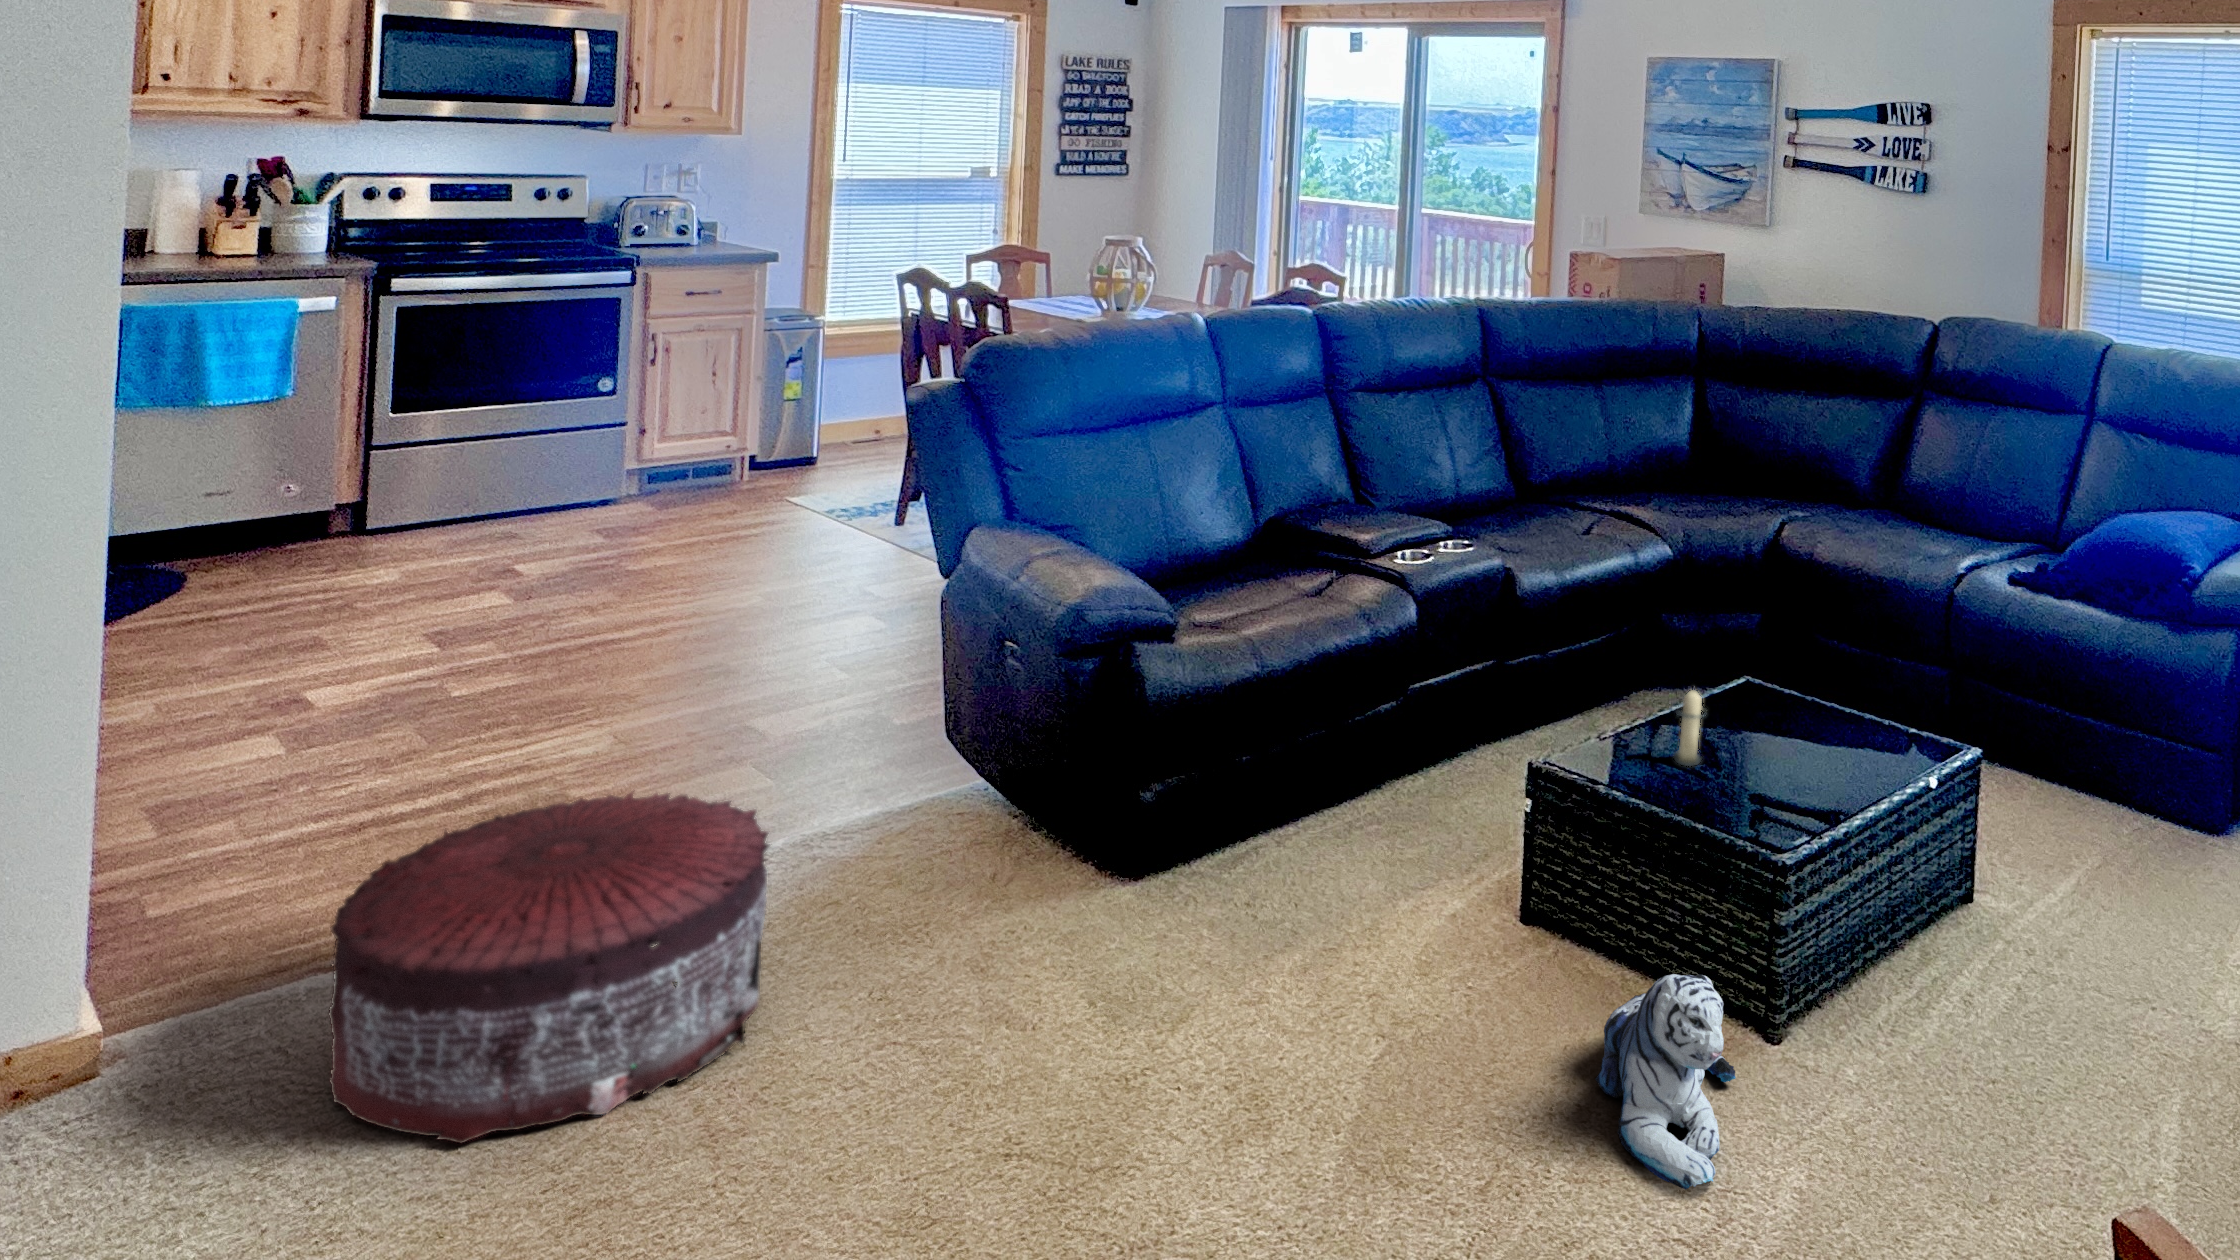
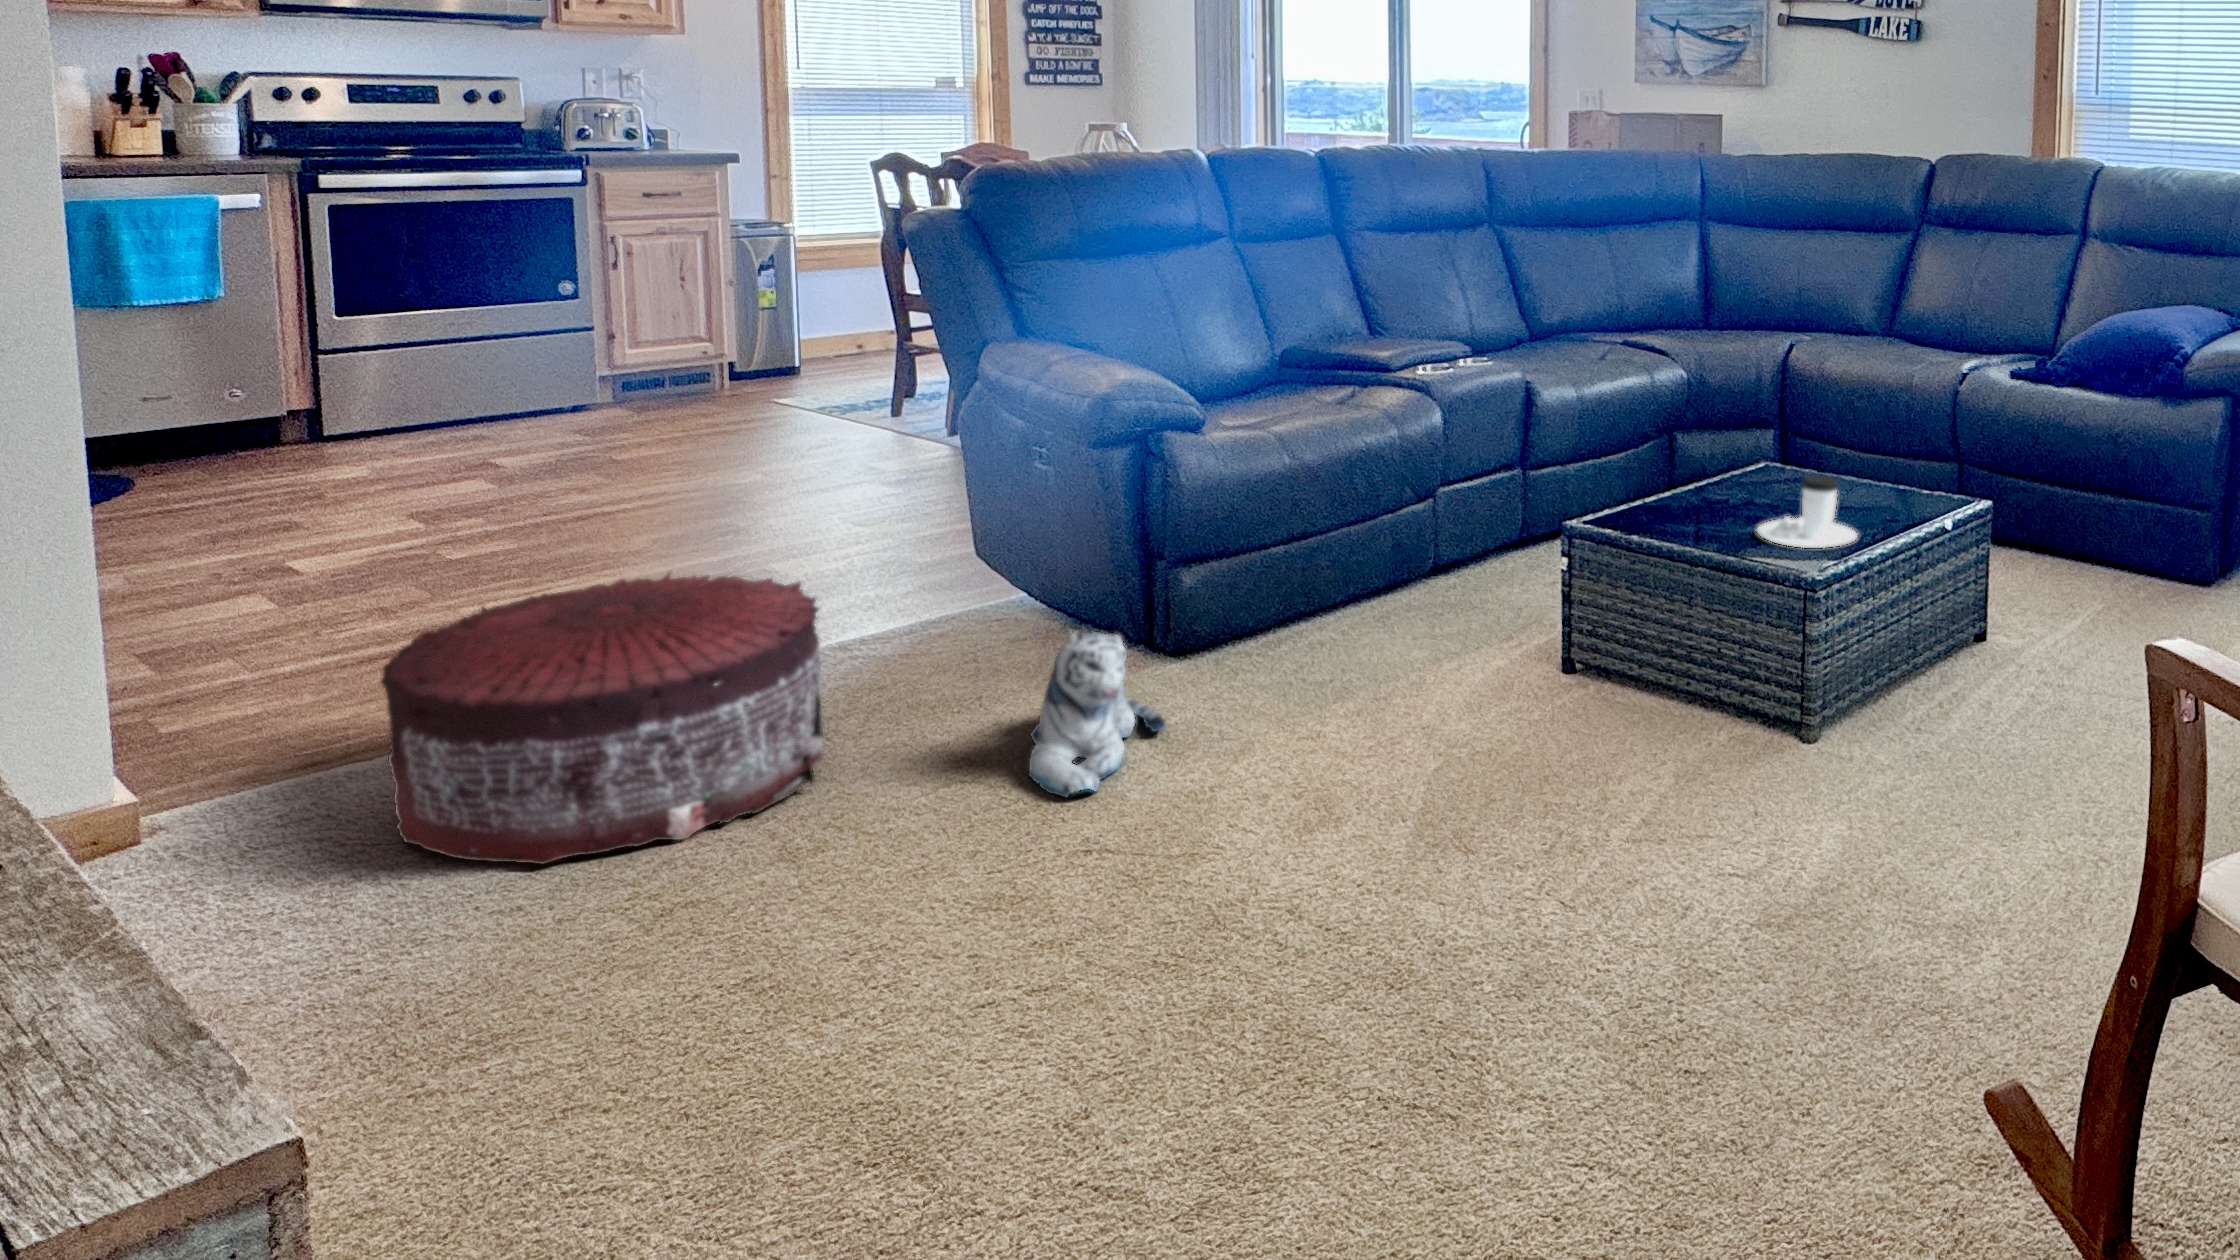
candle: present [1674,690,1707,766] -> none [1698,449,1735,524]
coffee cup: none [1729,728,1836,813] -> present [1757,476,1857,548]
plush toy: present [1595,974,1736,1189] -> present [1029,632,1165,797]

